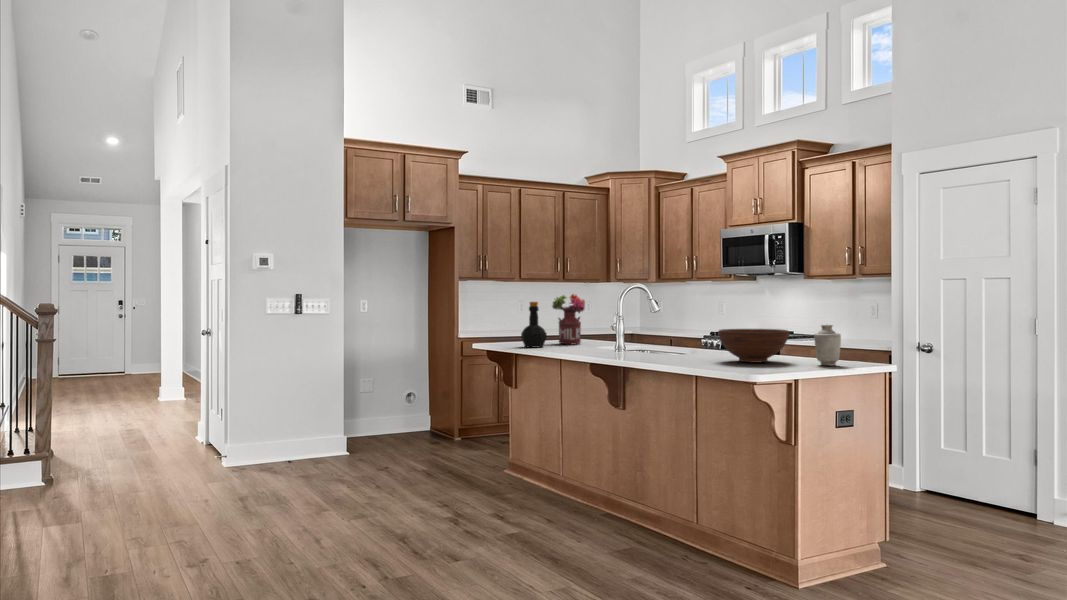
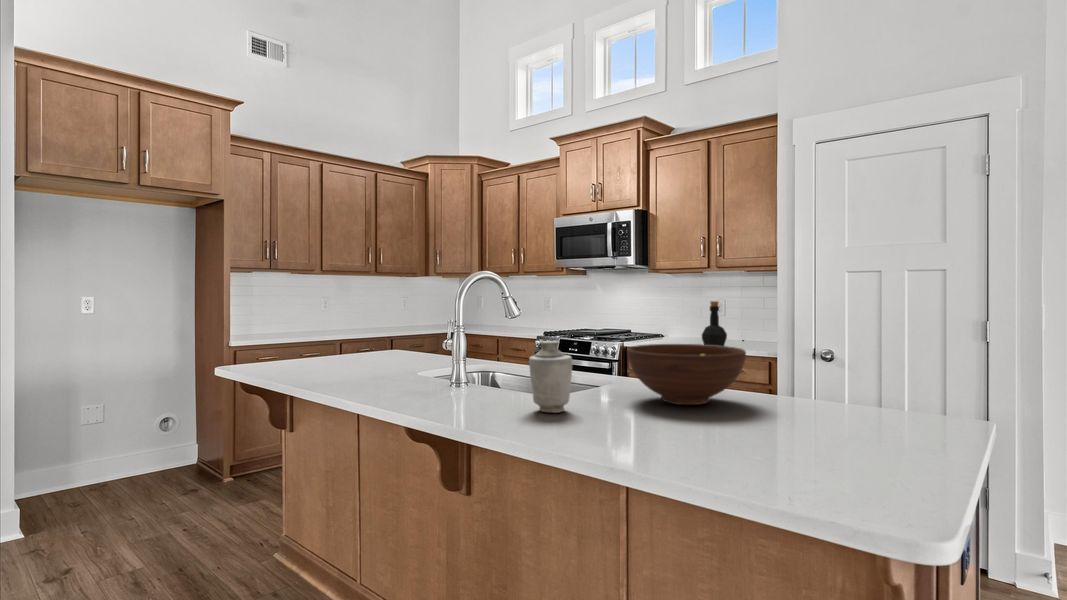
flower arrangement: present [552,294,585,344] -> none [348,288,399,360]
bottle: present [521,302,547,347] -> present [702,301,727,346]
vase: present [814,325,841,366] -> present [529,341,572,413]

